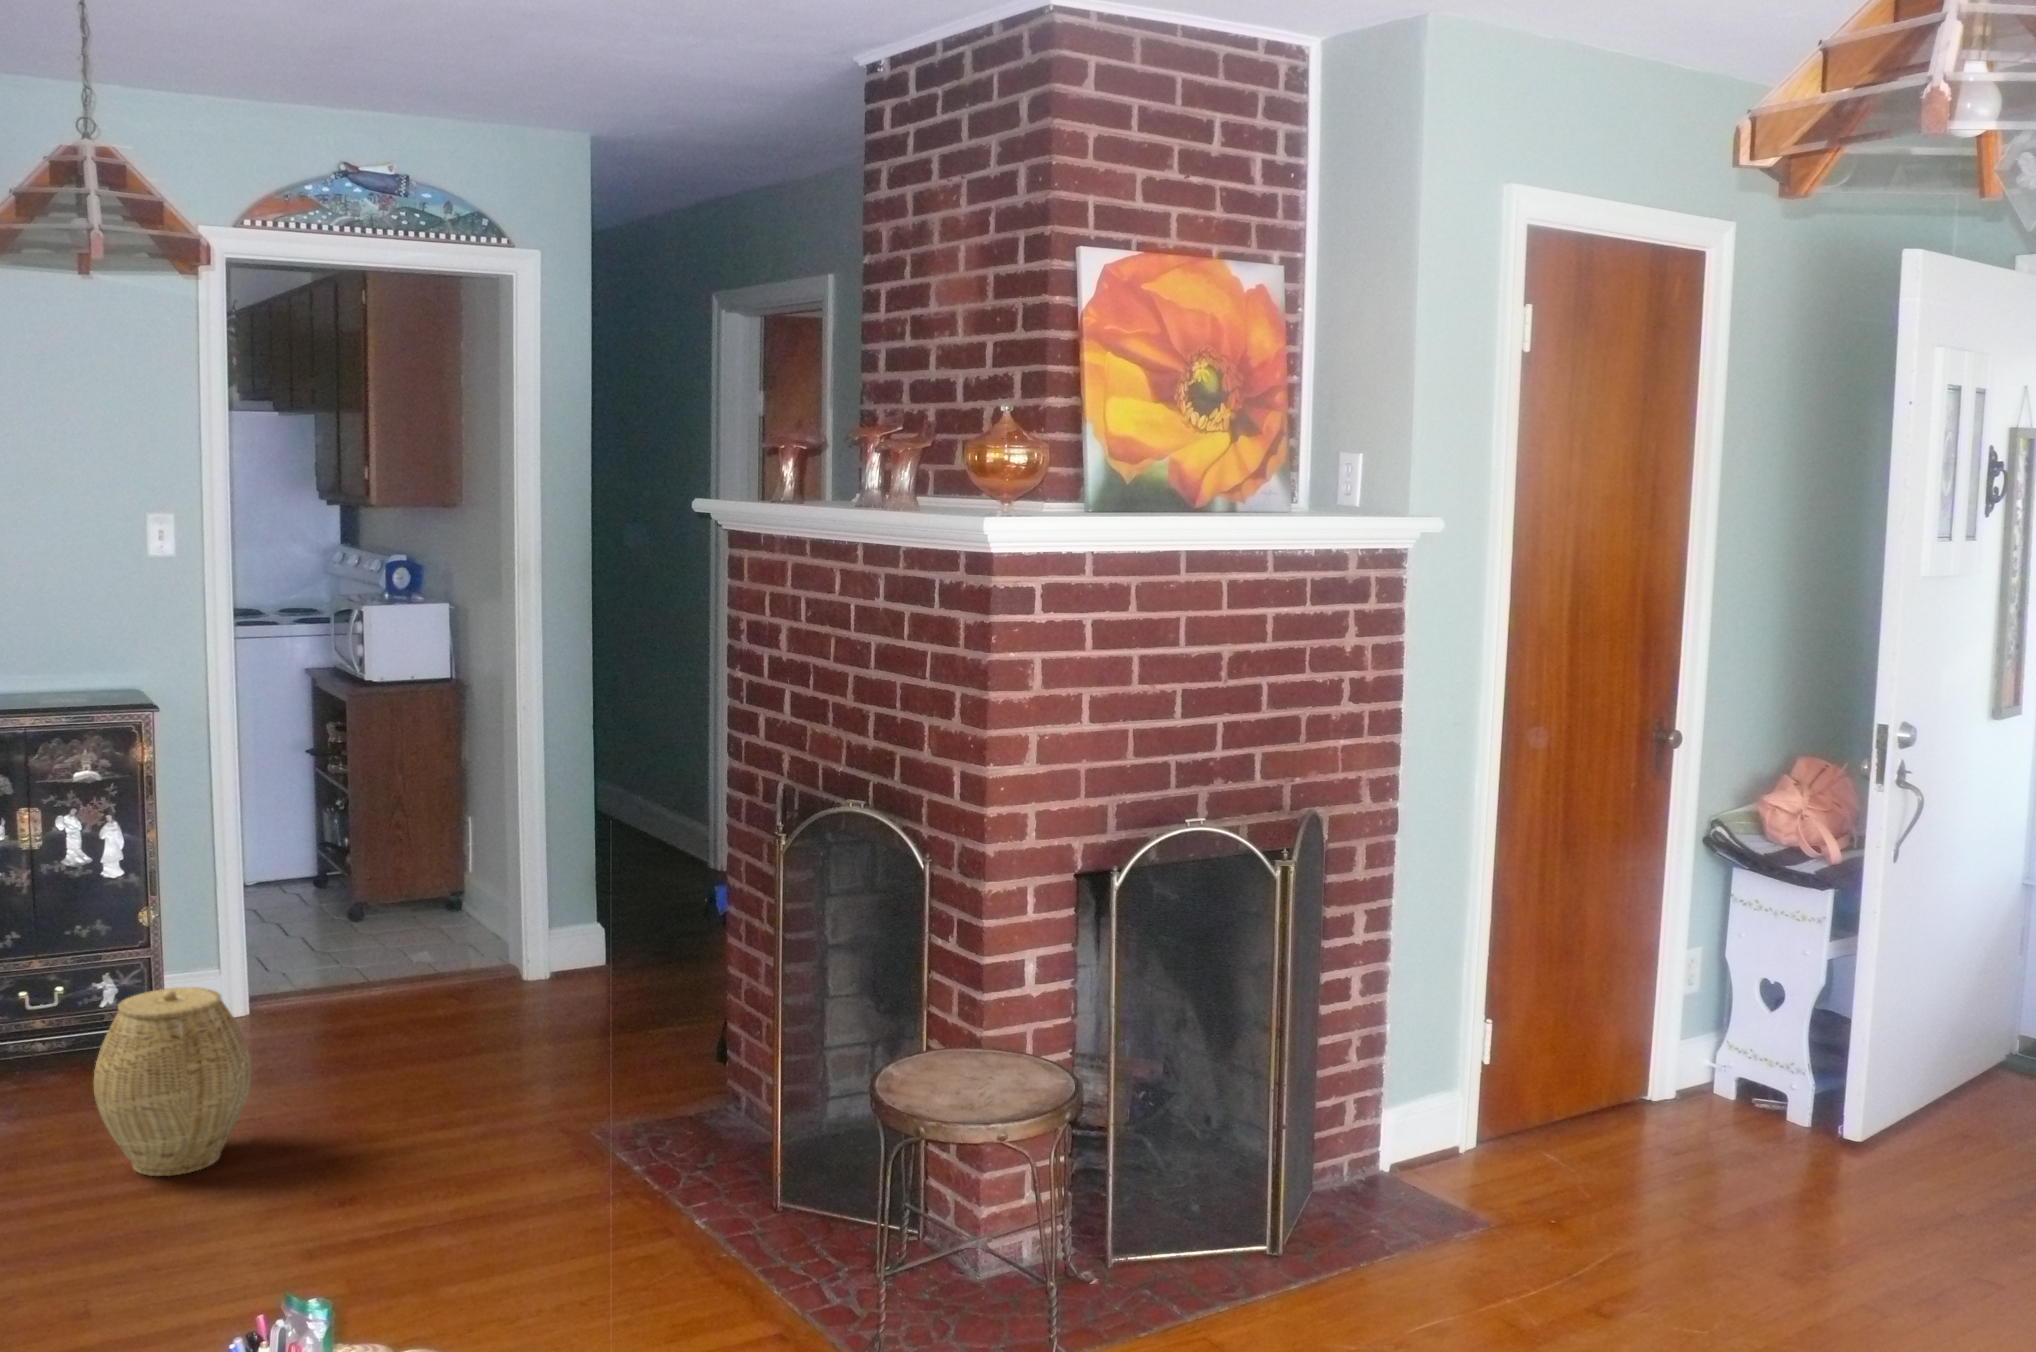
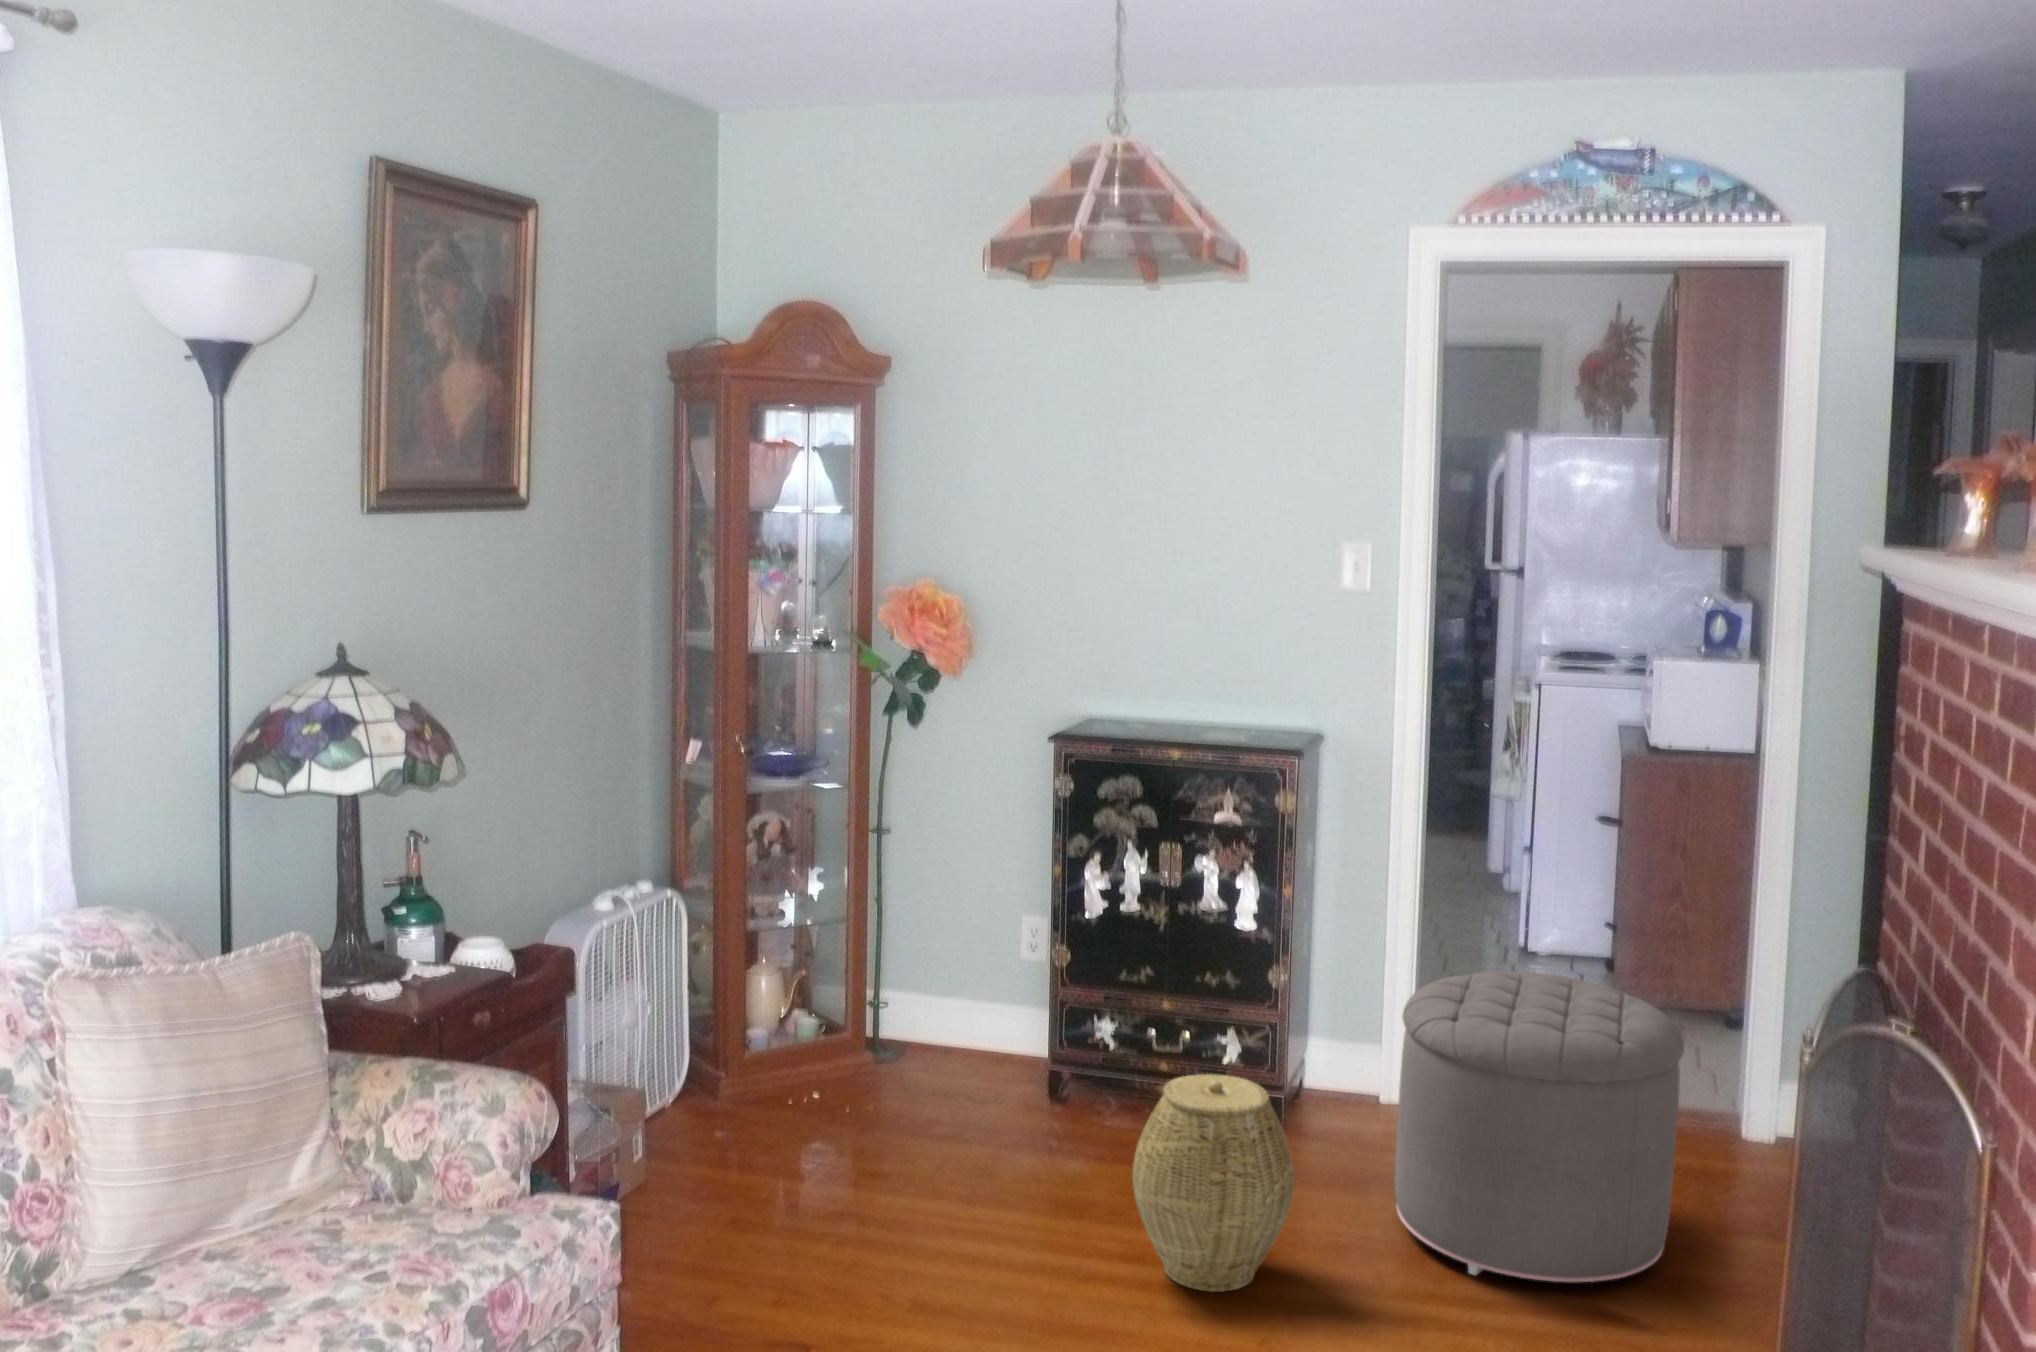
ottoman: none [302,859,533,1103] -> present [1395,972,1684,1282]

